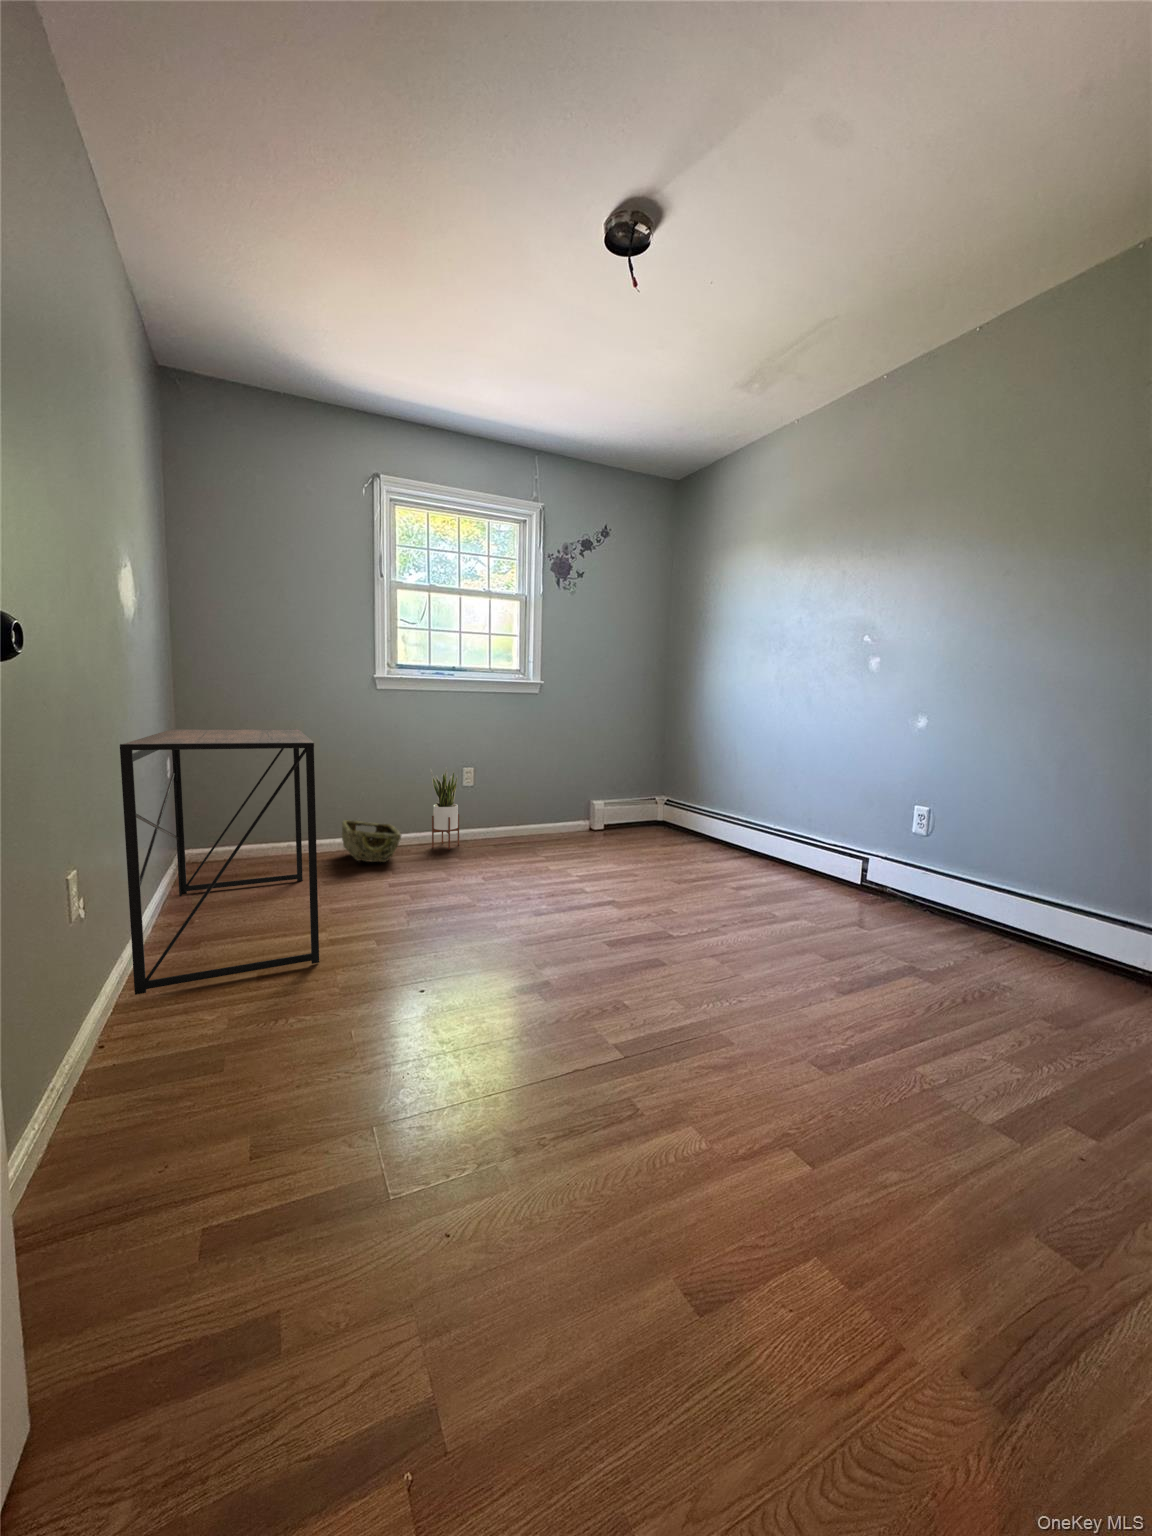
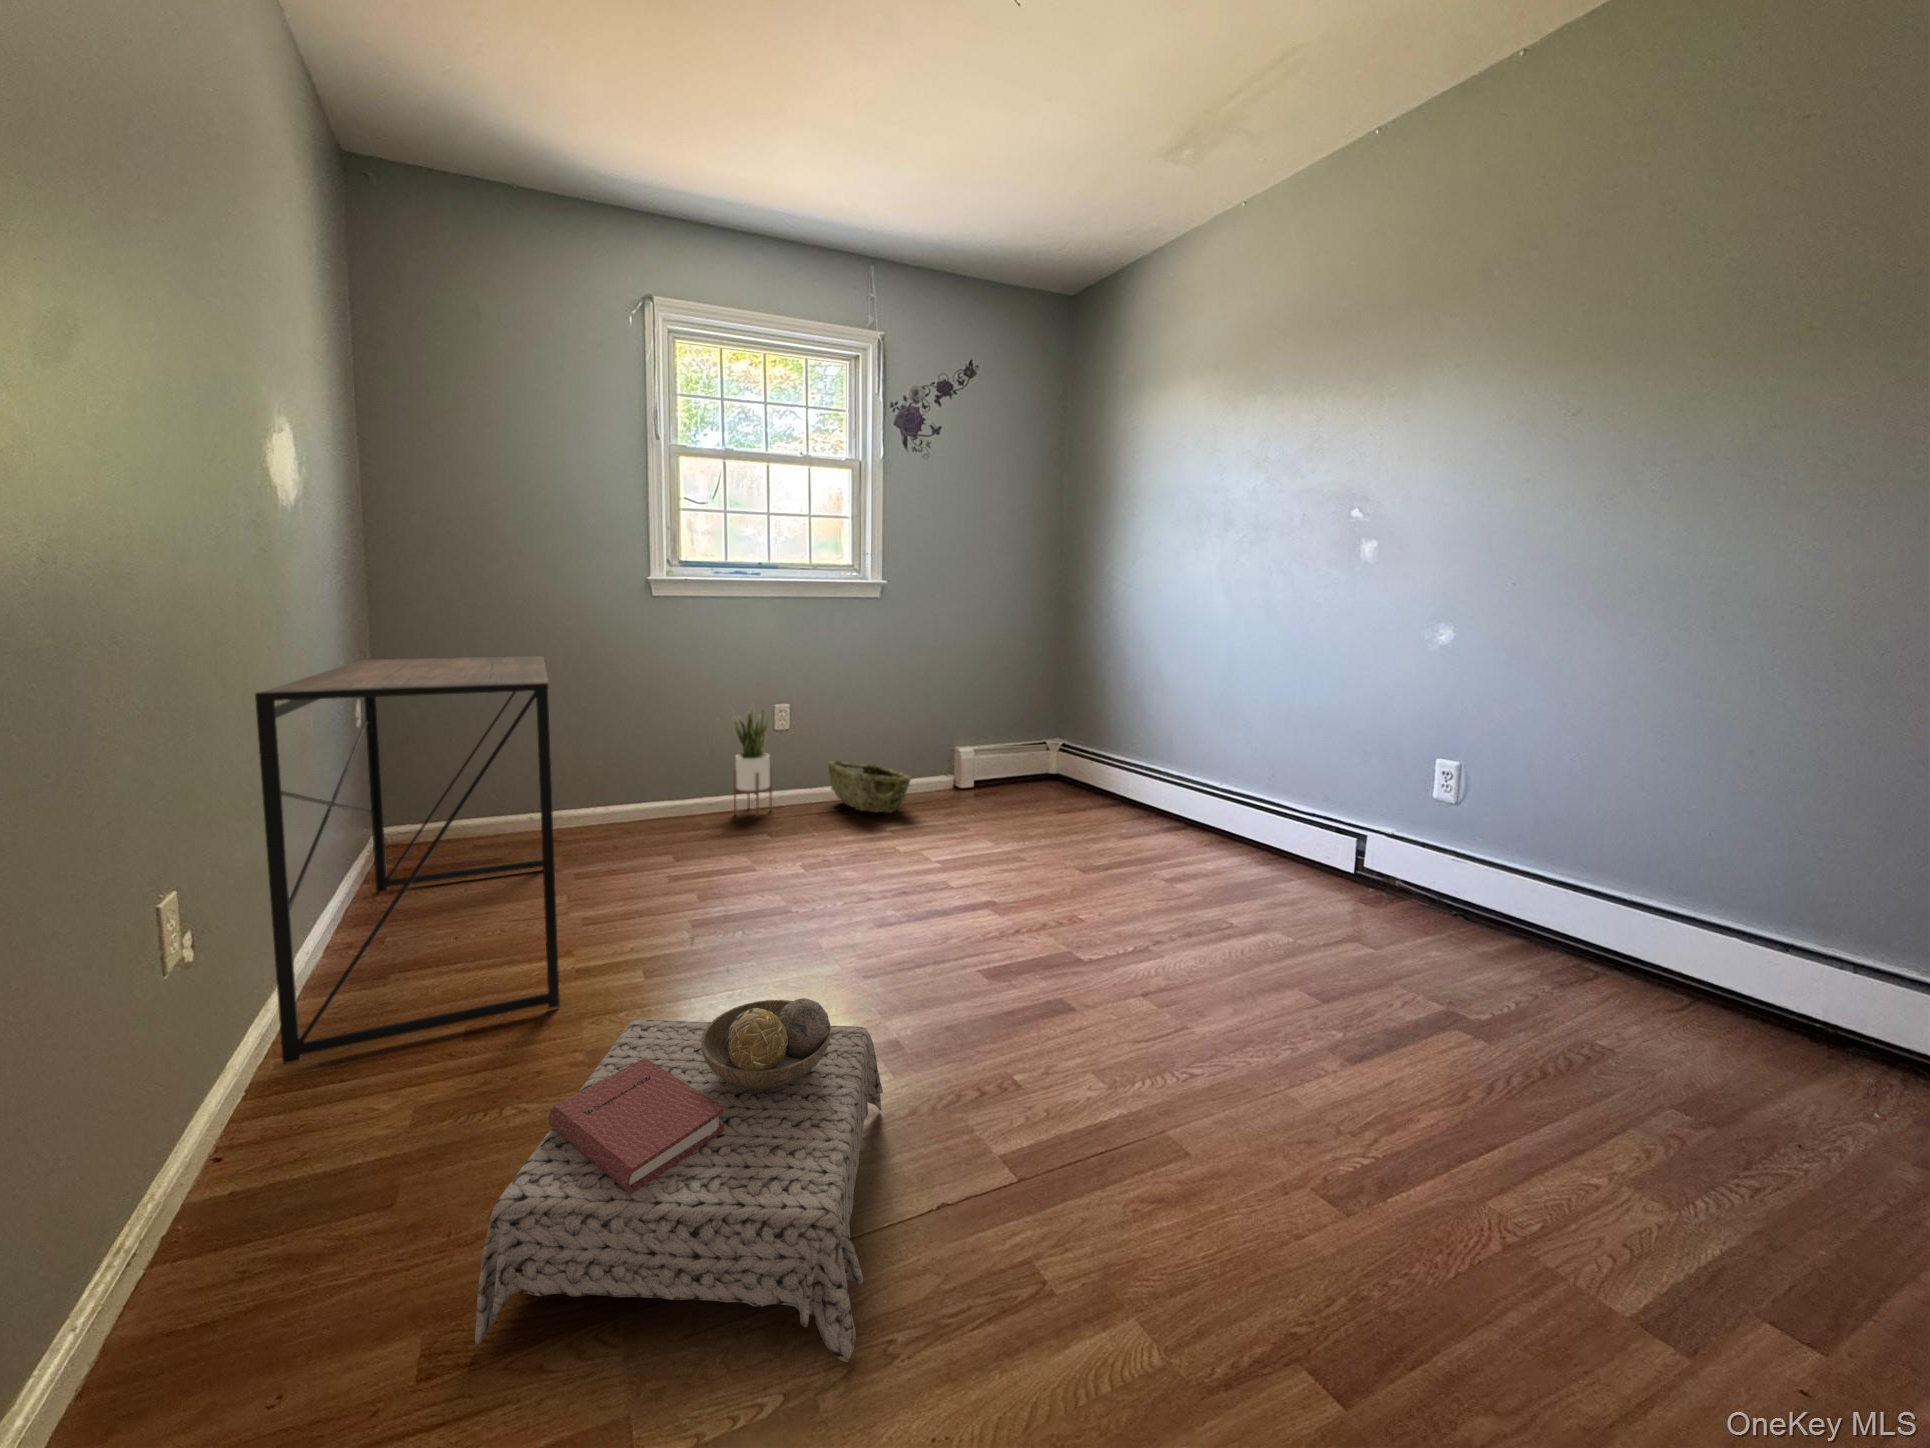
woven basket: present [342,820,401,862] -> present [829,761,911,812]
ottoman: none [288,941,538,1142] -> present [475,998,883,1362]

